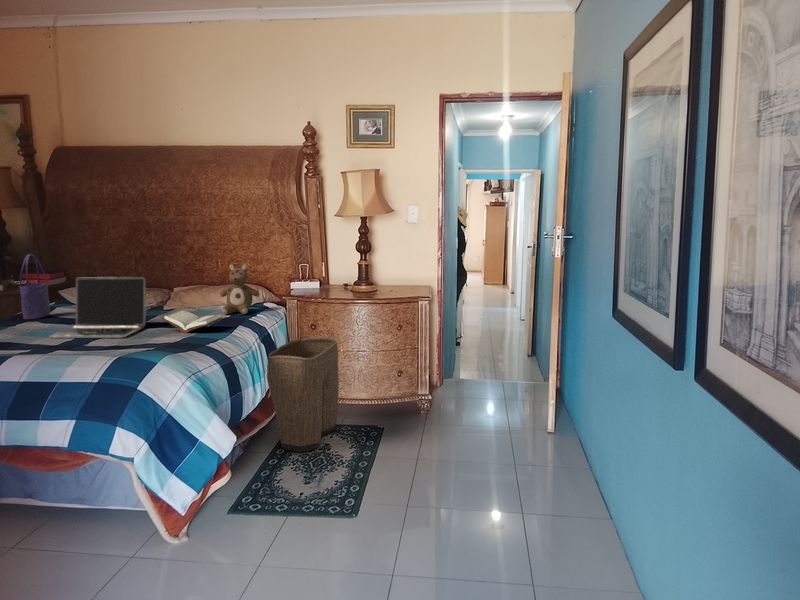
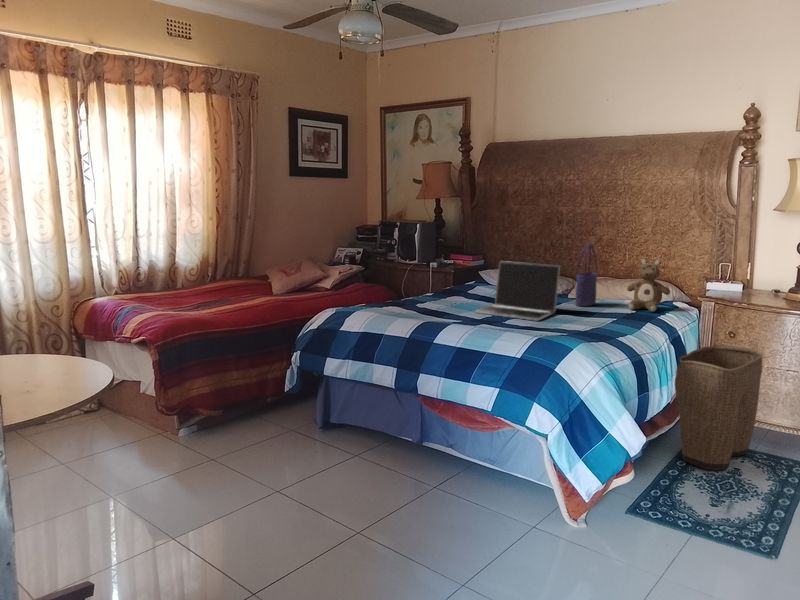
tote bag: present [20,254,50,319] -> present [575,244,597,306]
book: present [160,310,225,333] -> none [571,300,636,324]

